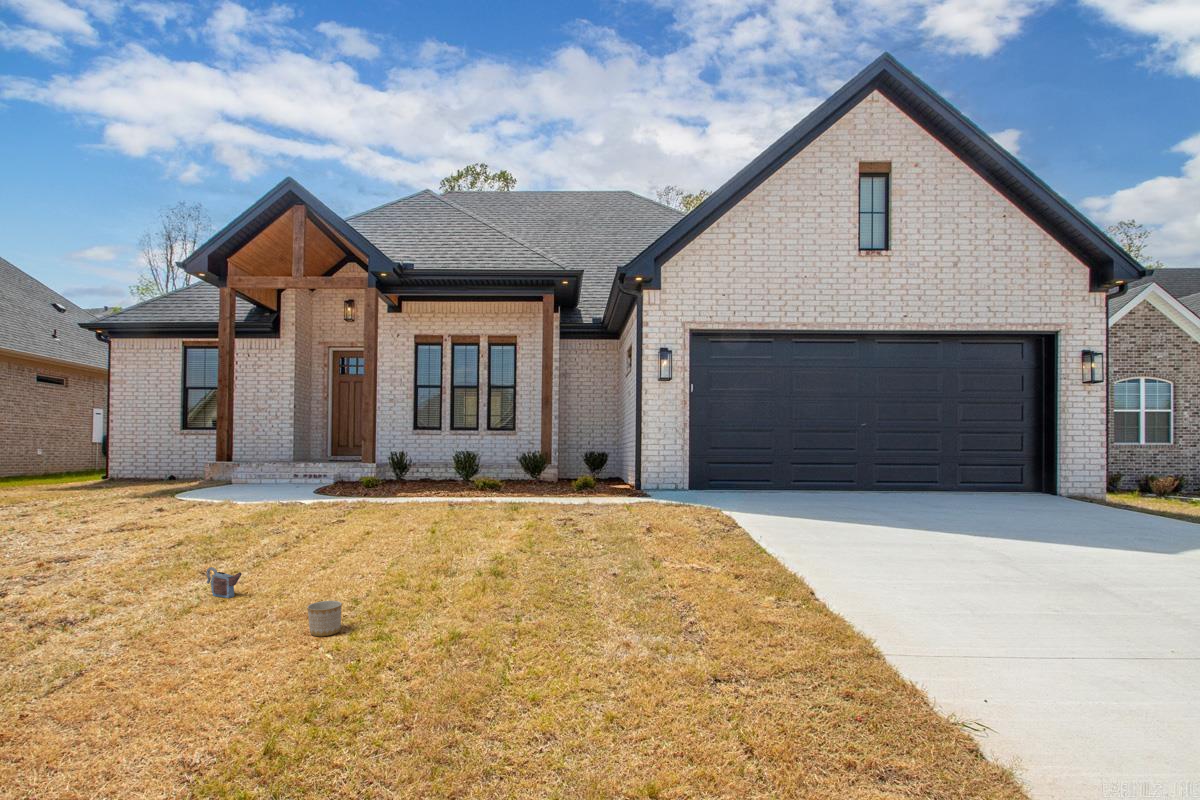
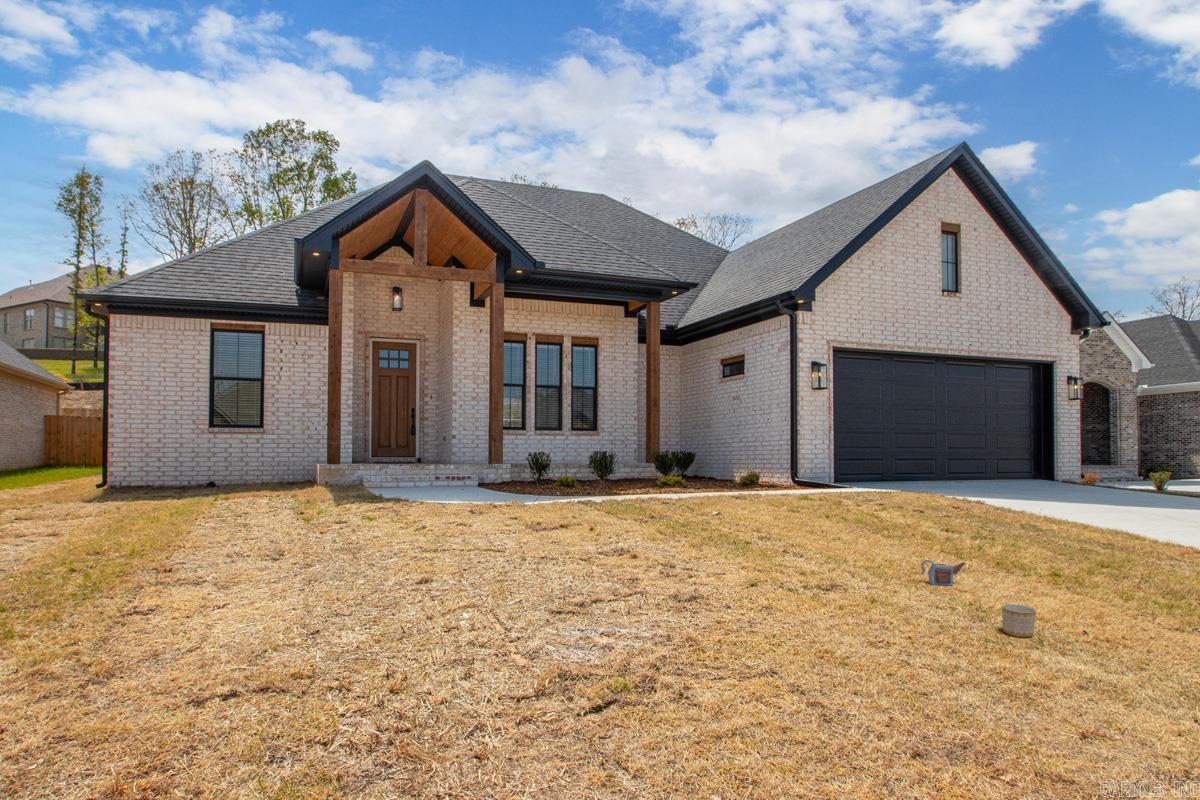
planter: present [307,601,342,637] -> present [1002,604,1036,637]

